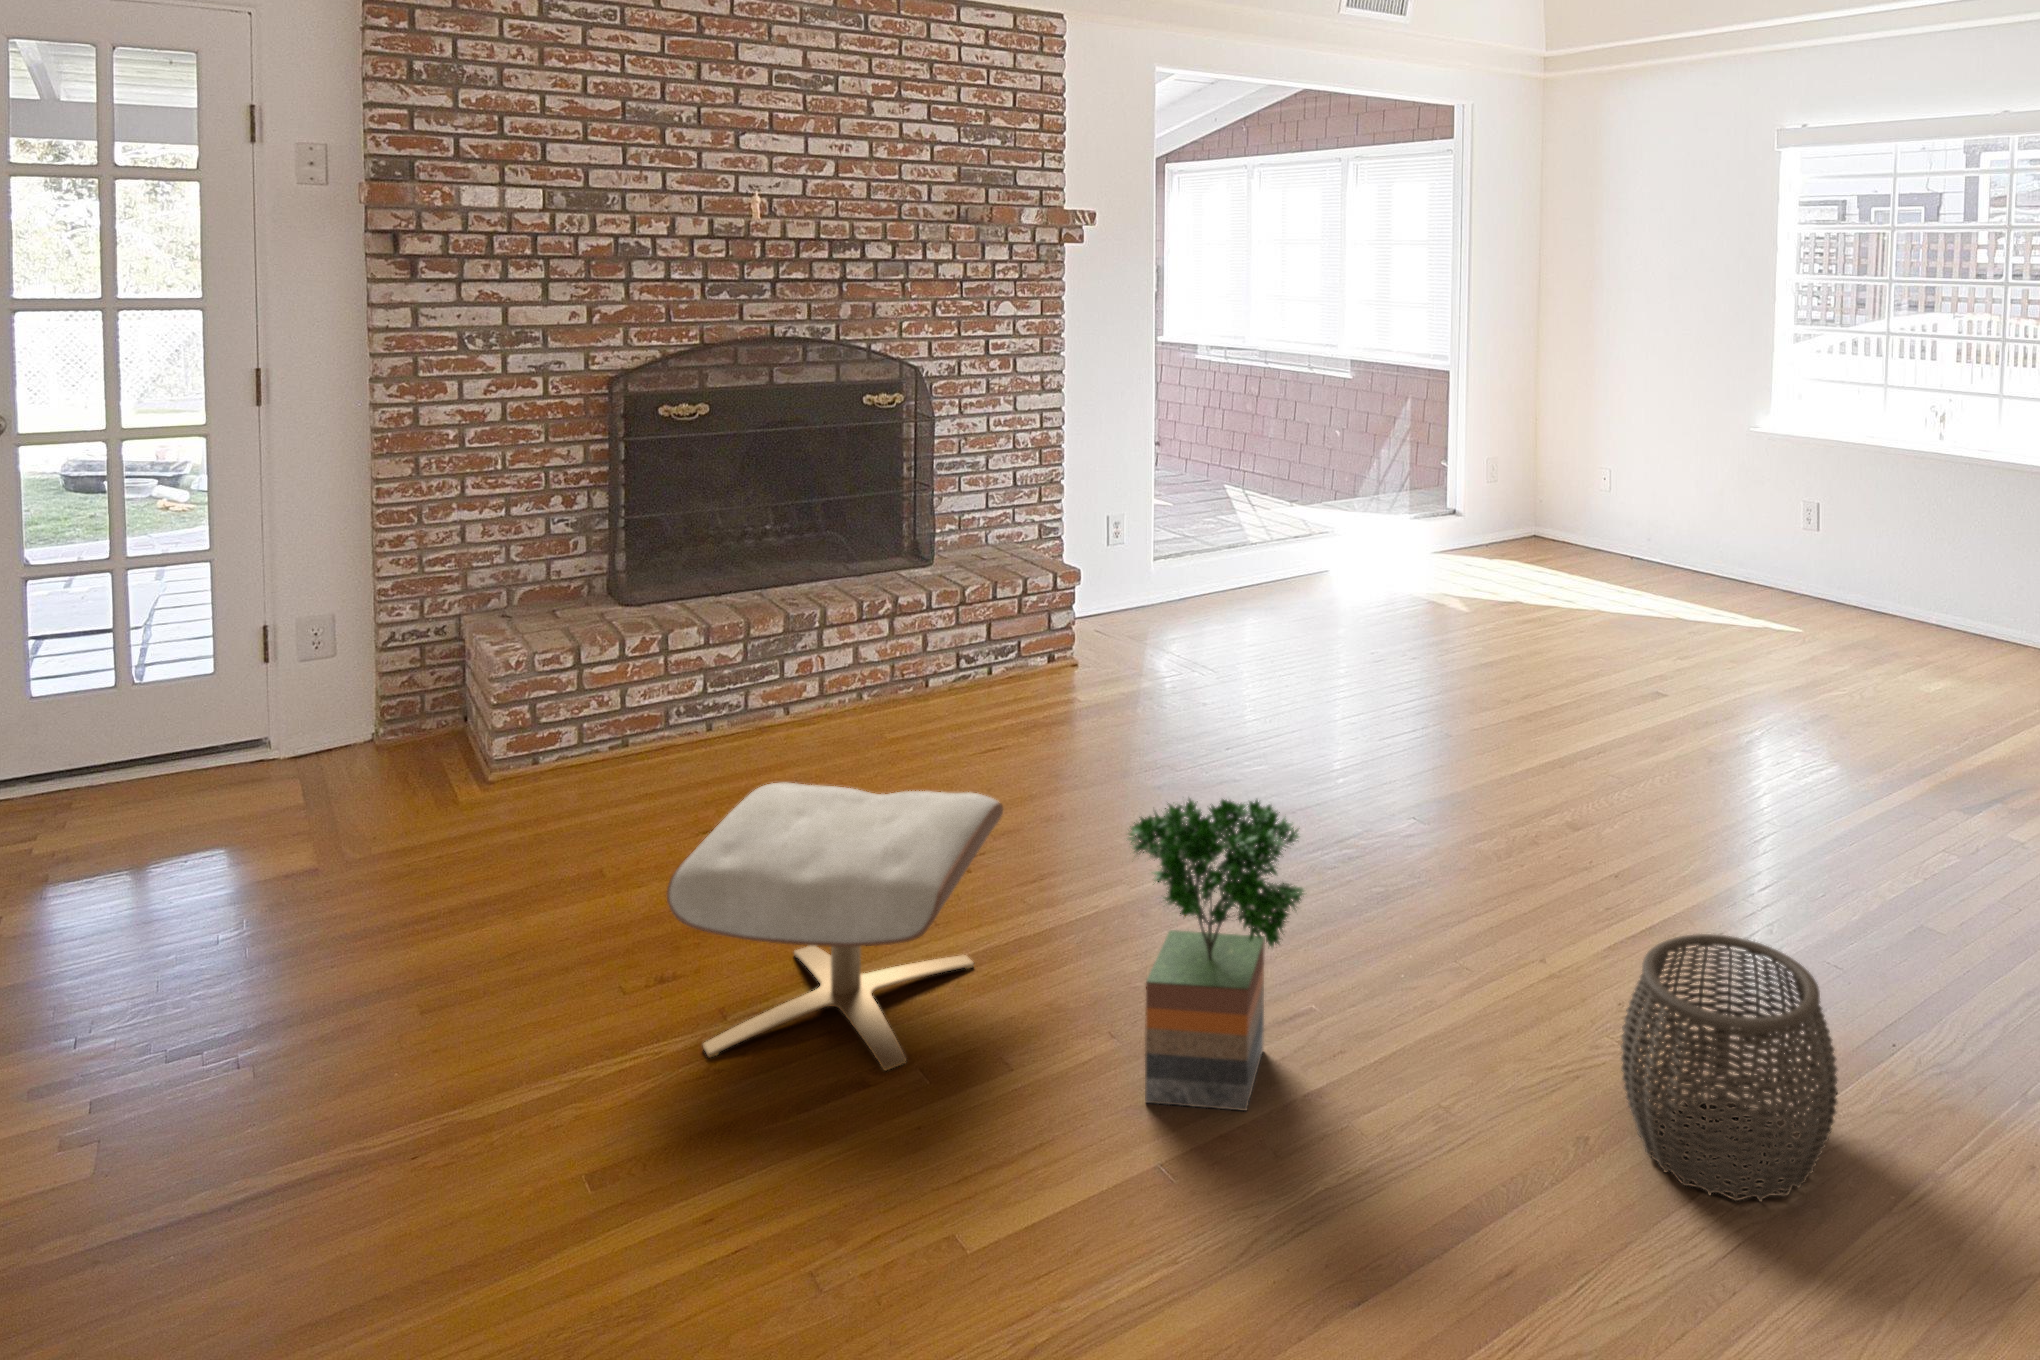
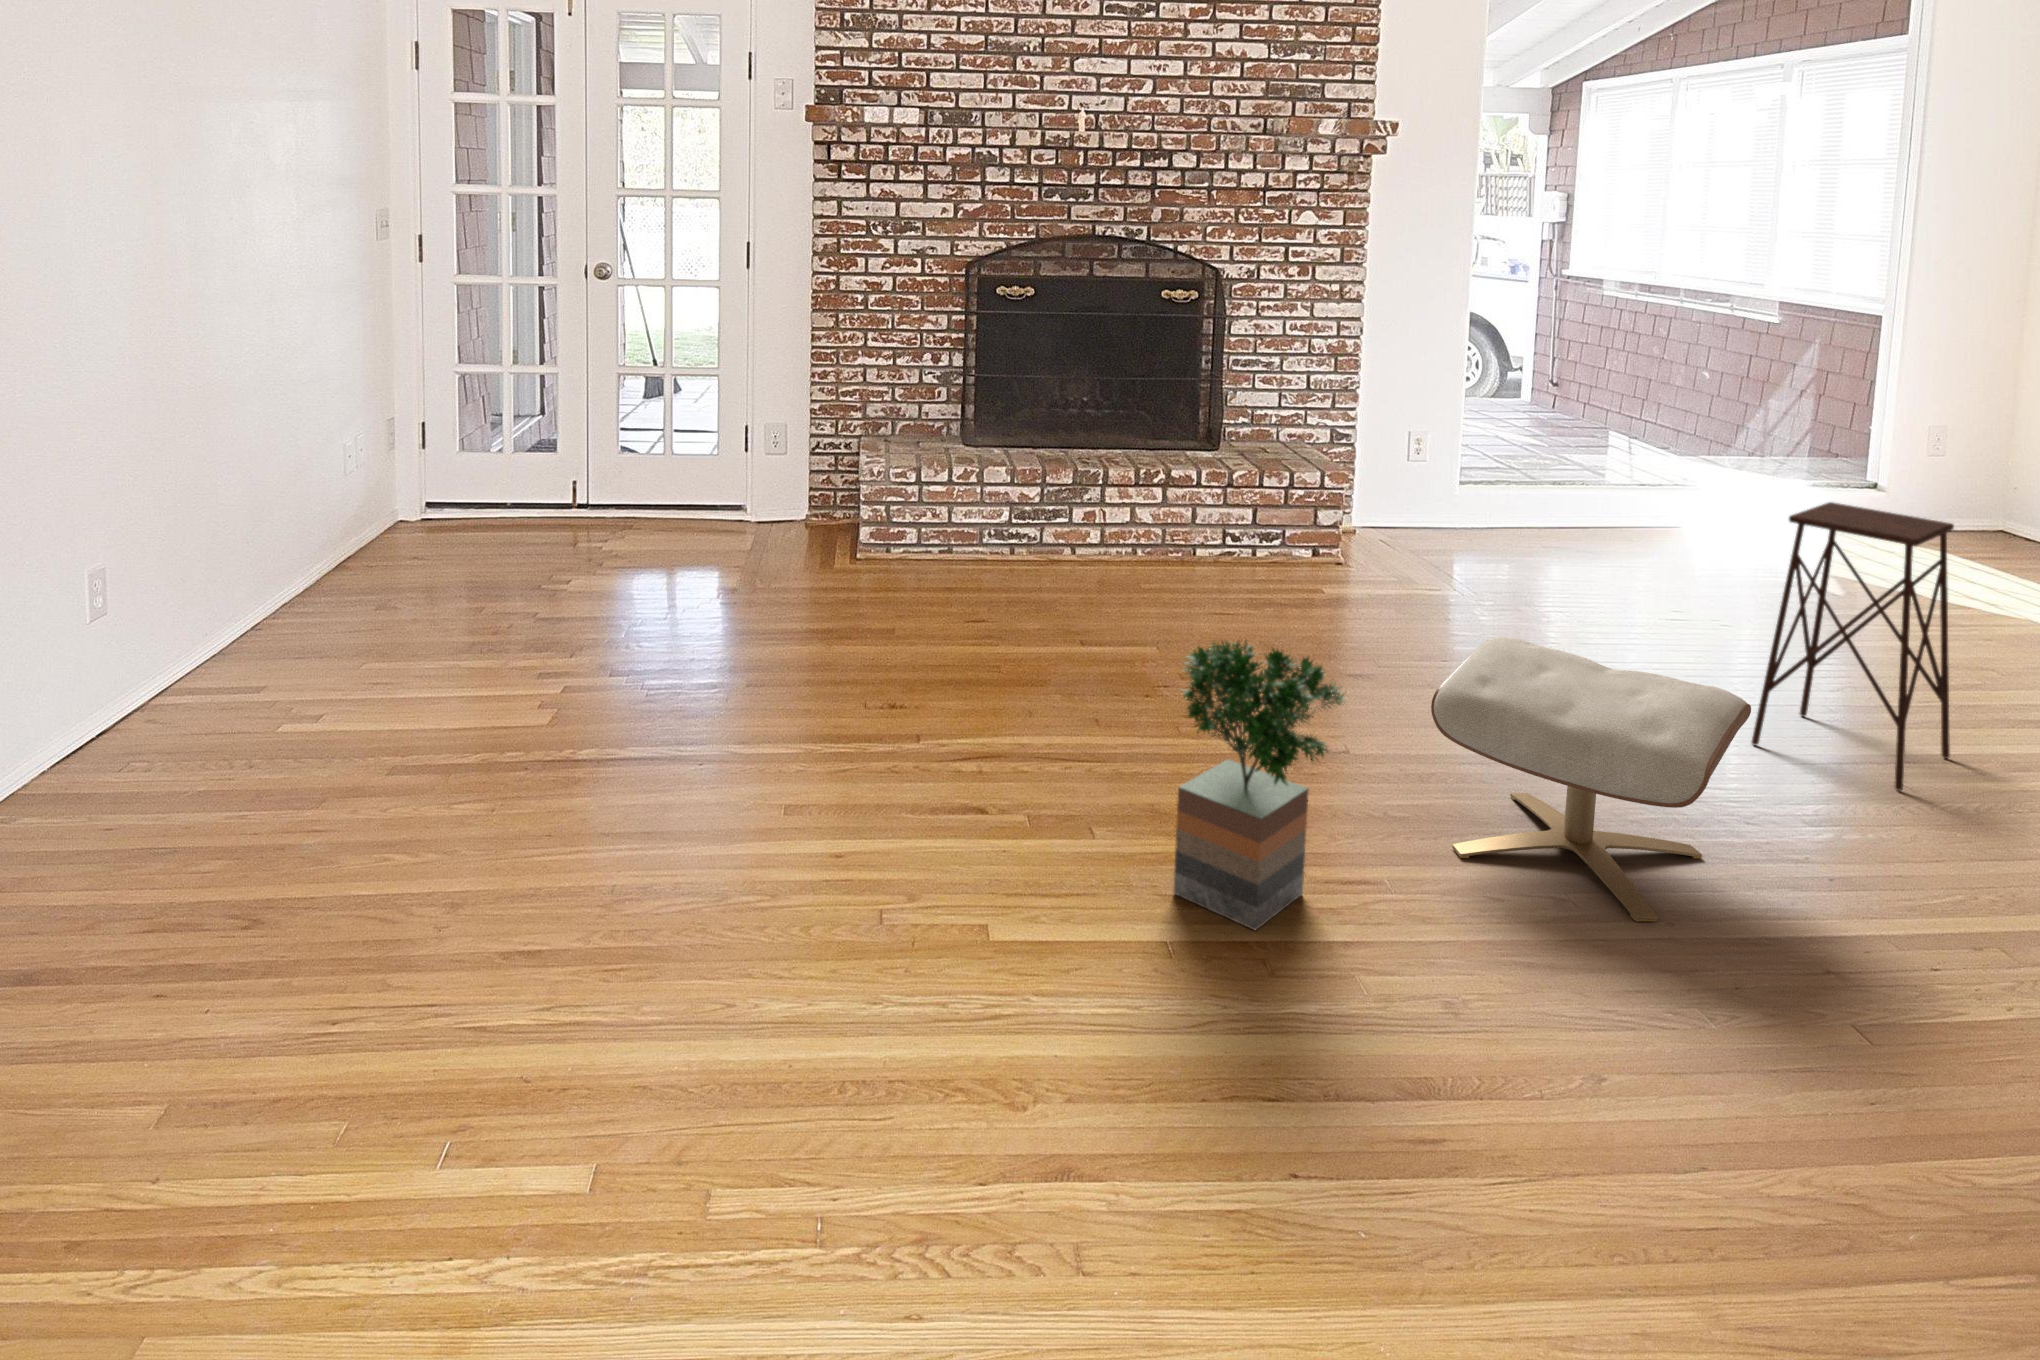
side table: none [1499,545,1619,778] -> present [1752,502,1954,791]
ottoman: present [667,783,1003,1070] -> present [1431,637,1751,921]
woven basket: present [1621,934,1838,1201] -> none [1628,909,1918,1227]

